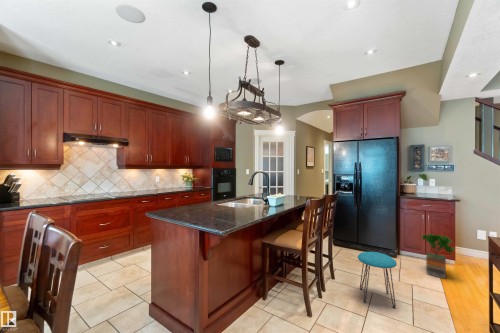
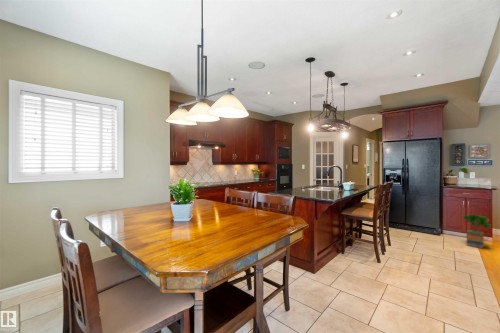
stool: present [358,252,397,308] -> none [412,224,444,261]

